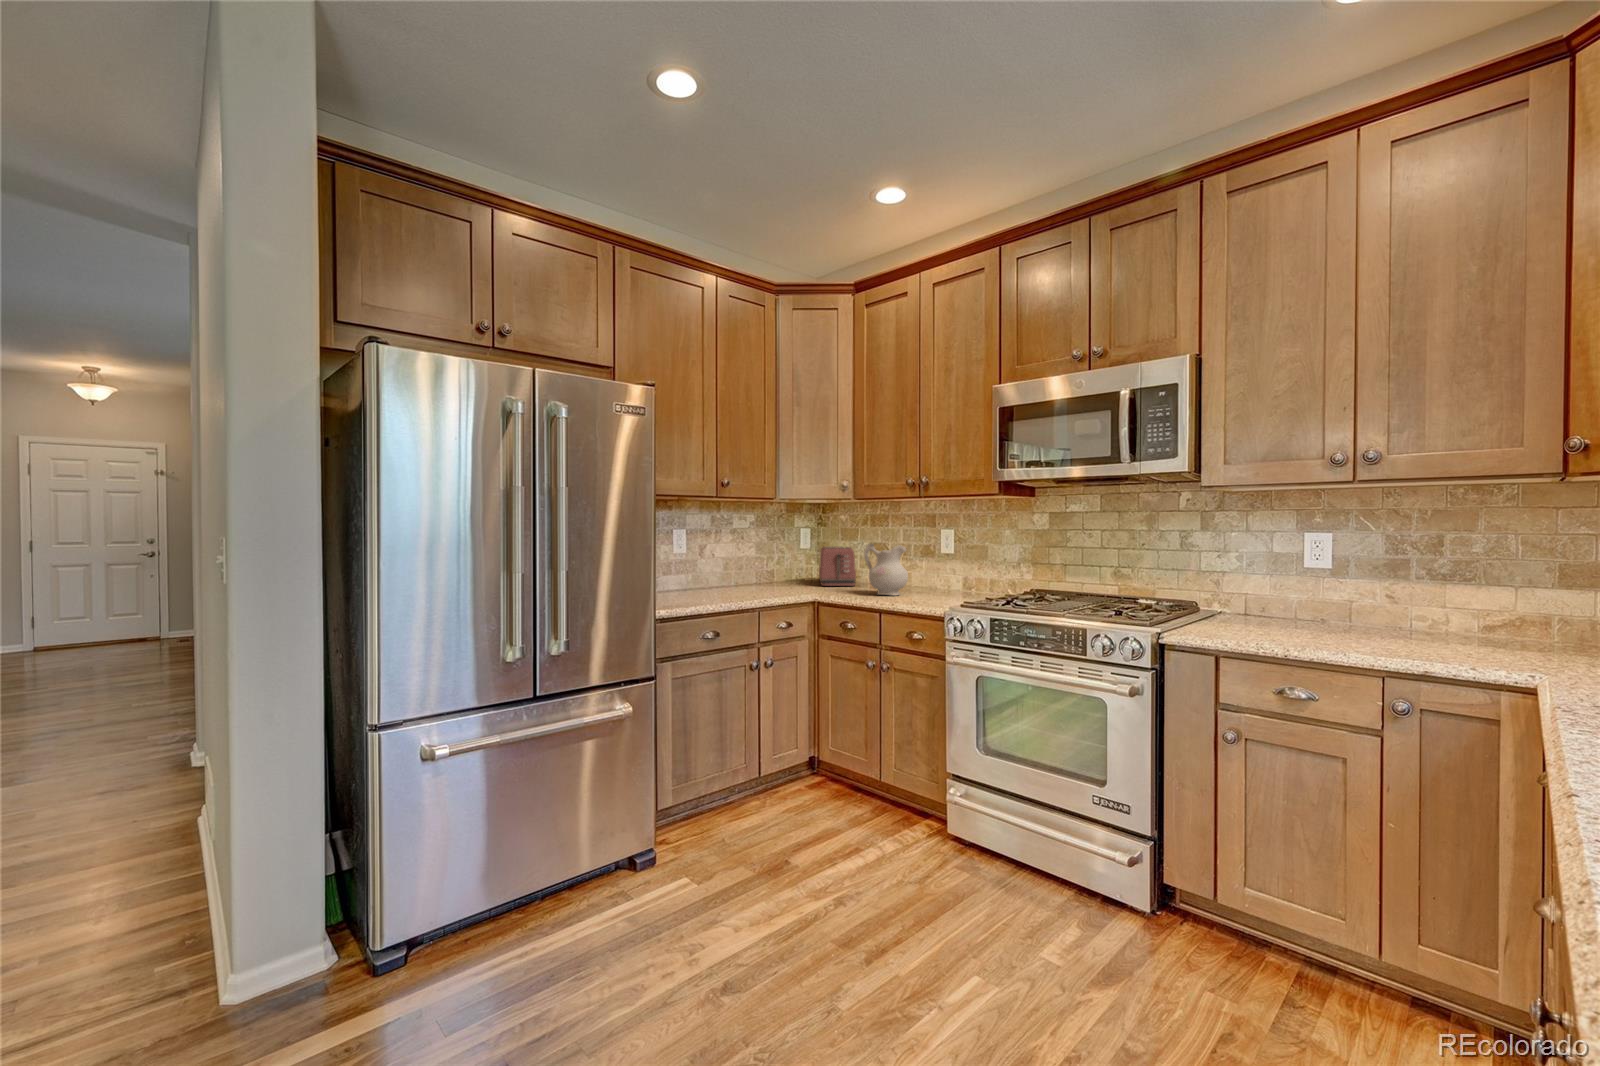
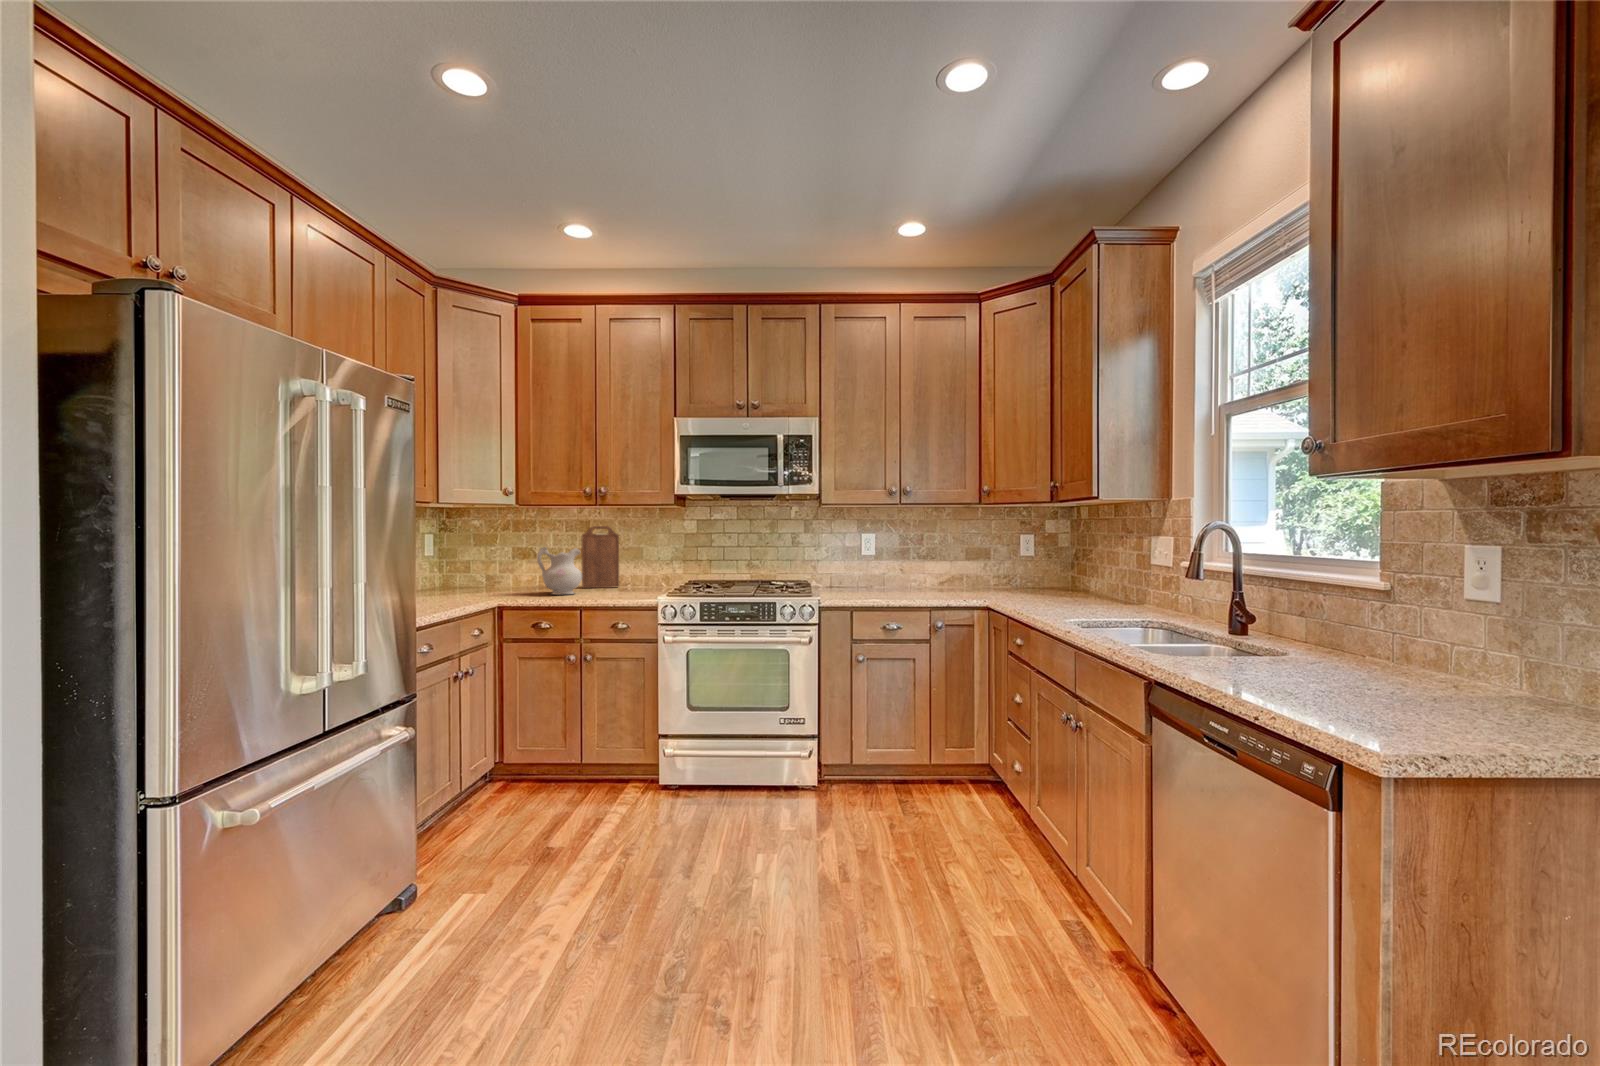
cutting board: none [921,521,961,592] -> present [581,526,619,588]
toaster: present [819,546,856,586] -> none [451,551,508,592]

